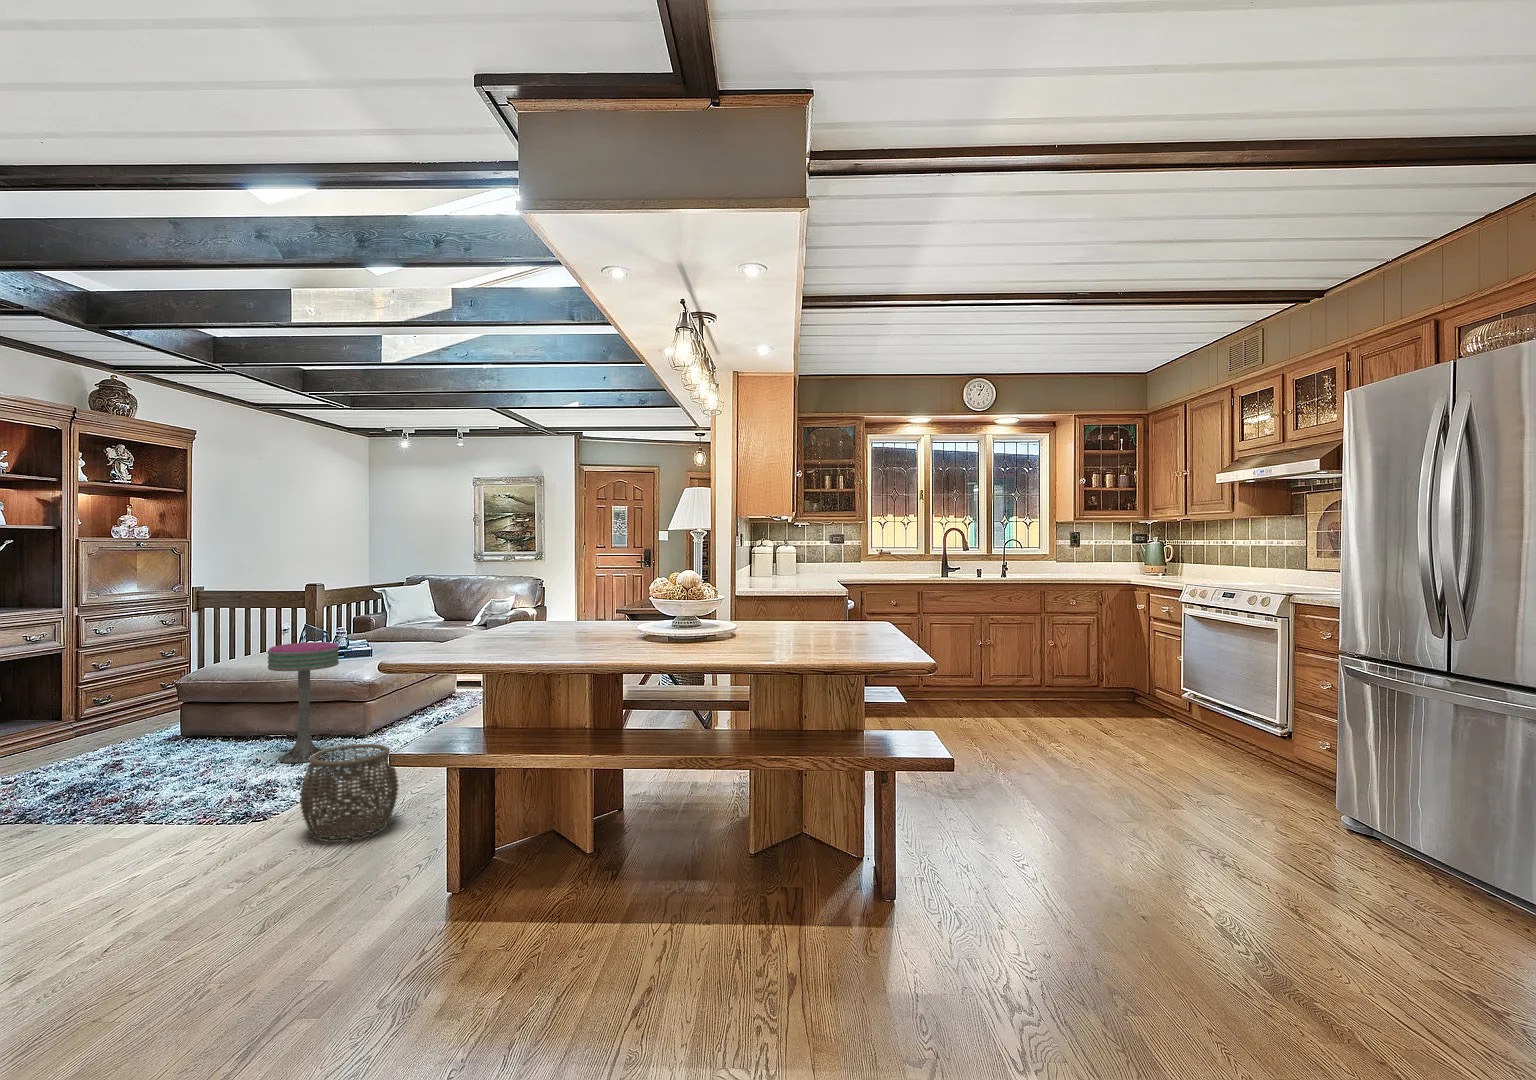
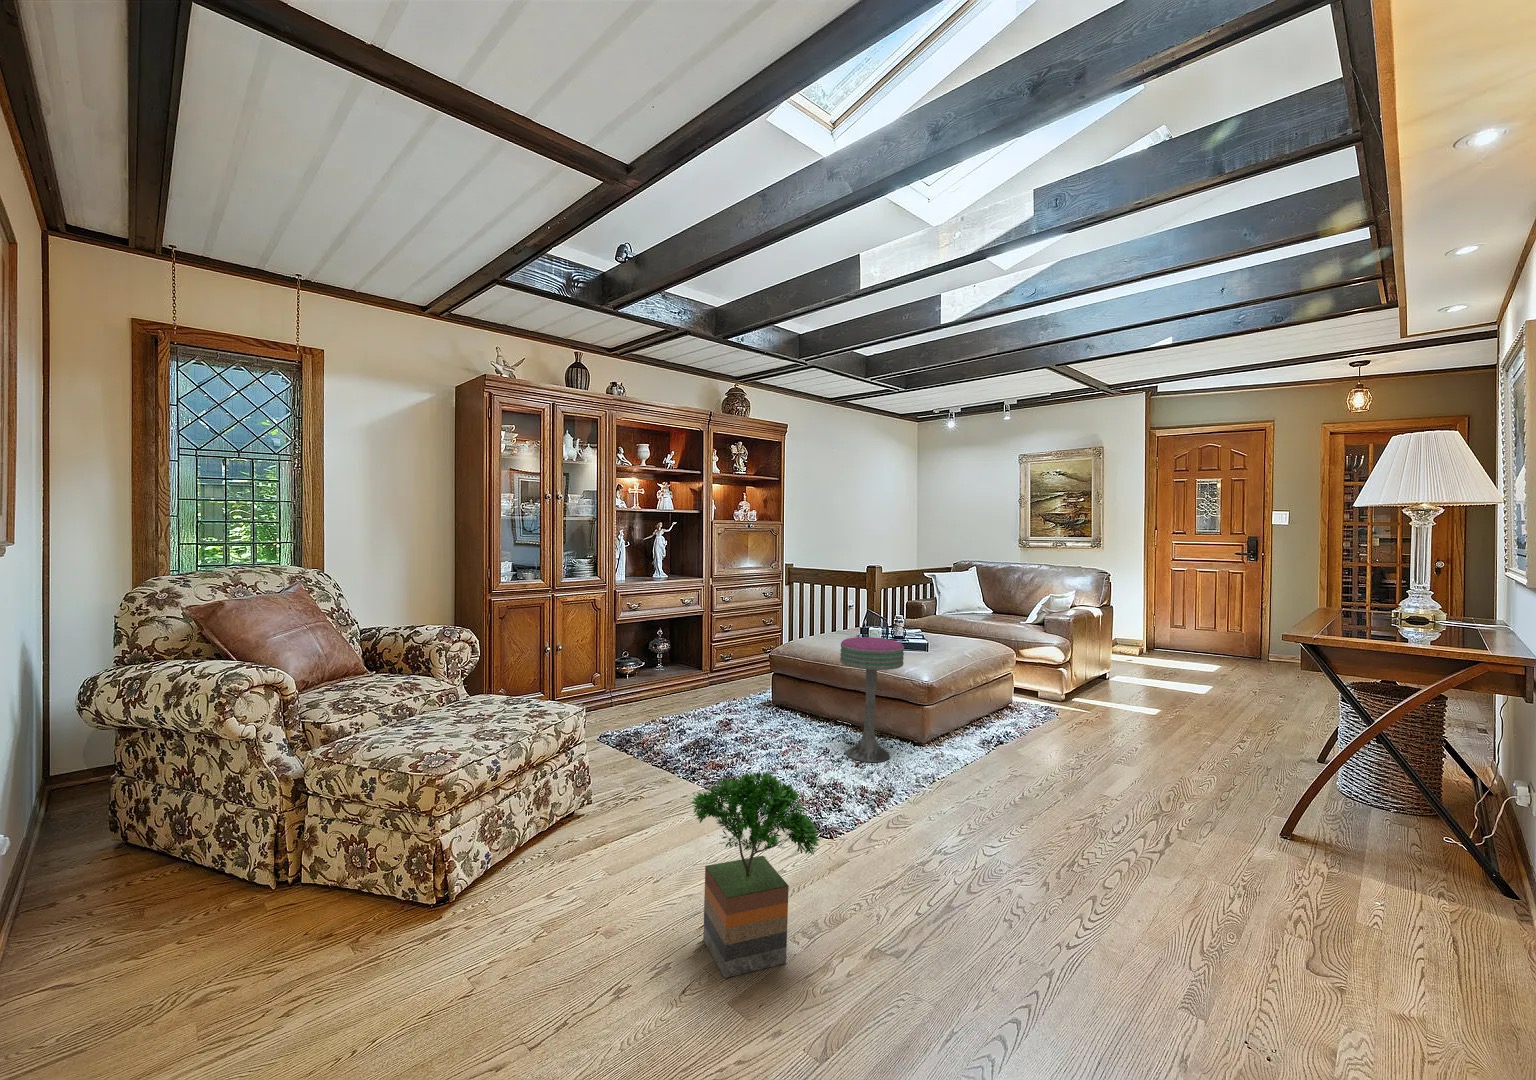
potted tree: none [103,742,250,924] -> present [691,770,820,978]
woven basket: present [300,744,399,839] -> none [867,782,974,905]

